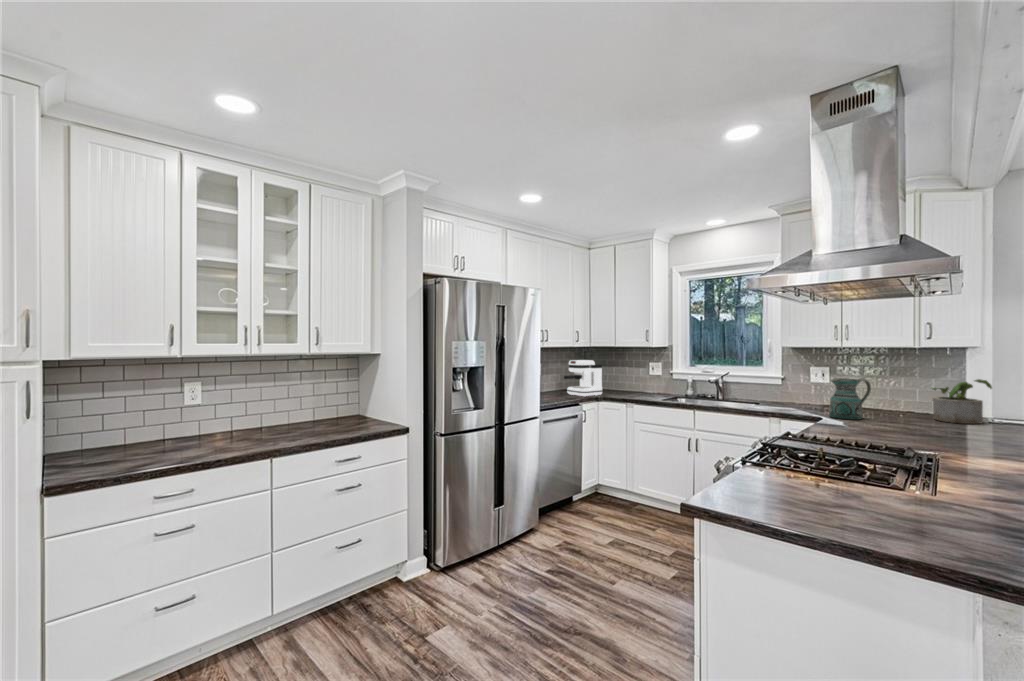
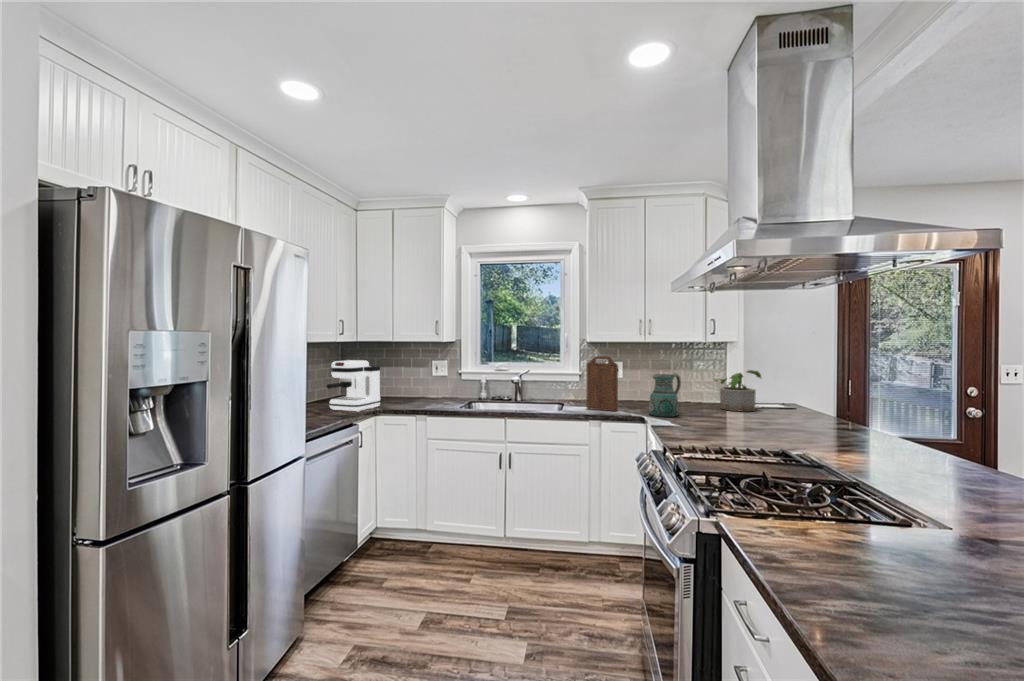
cutting board: none [772,360,802,412] -> present [586,356,618,411]

